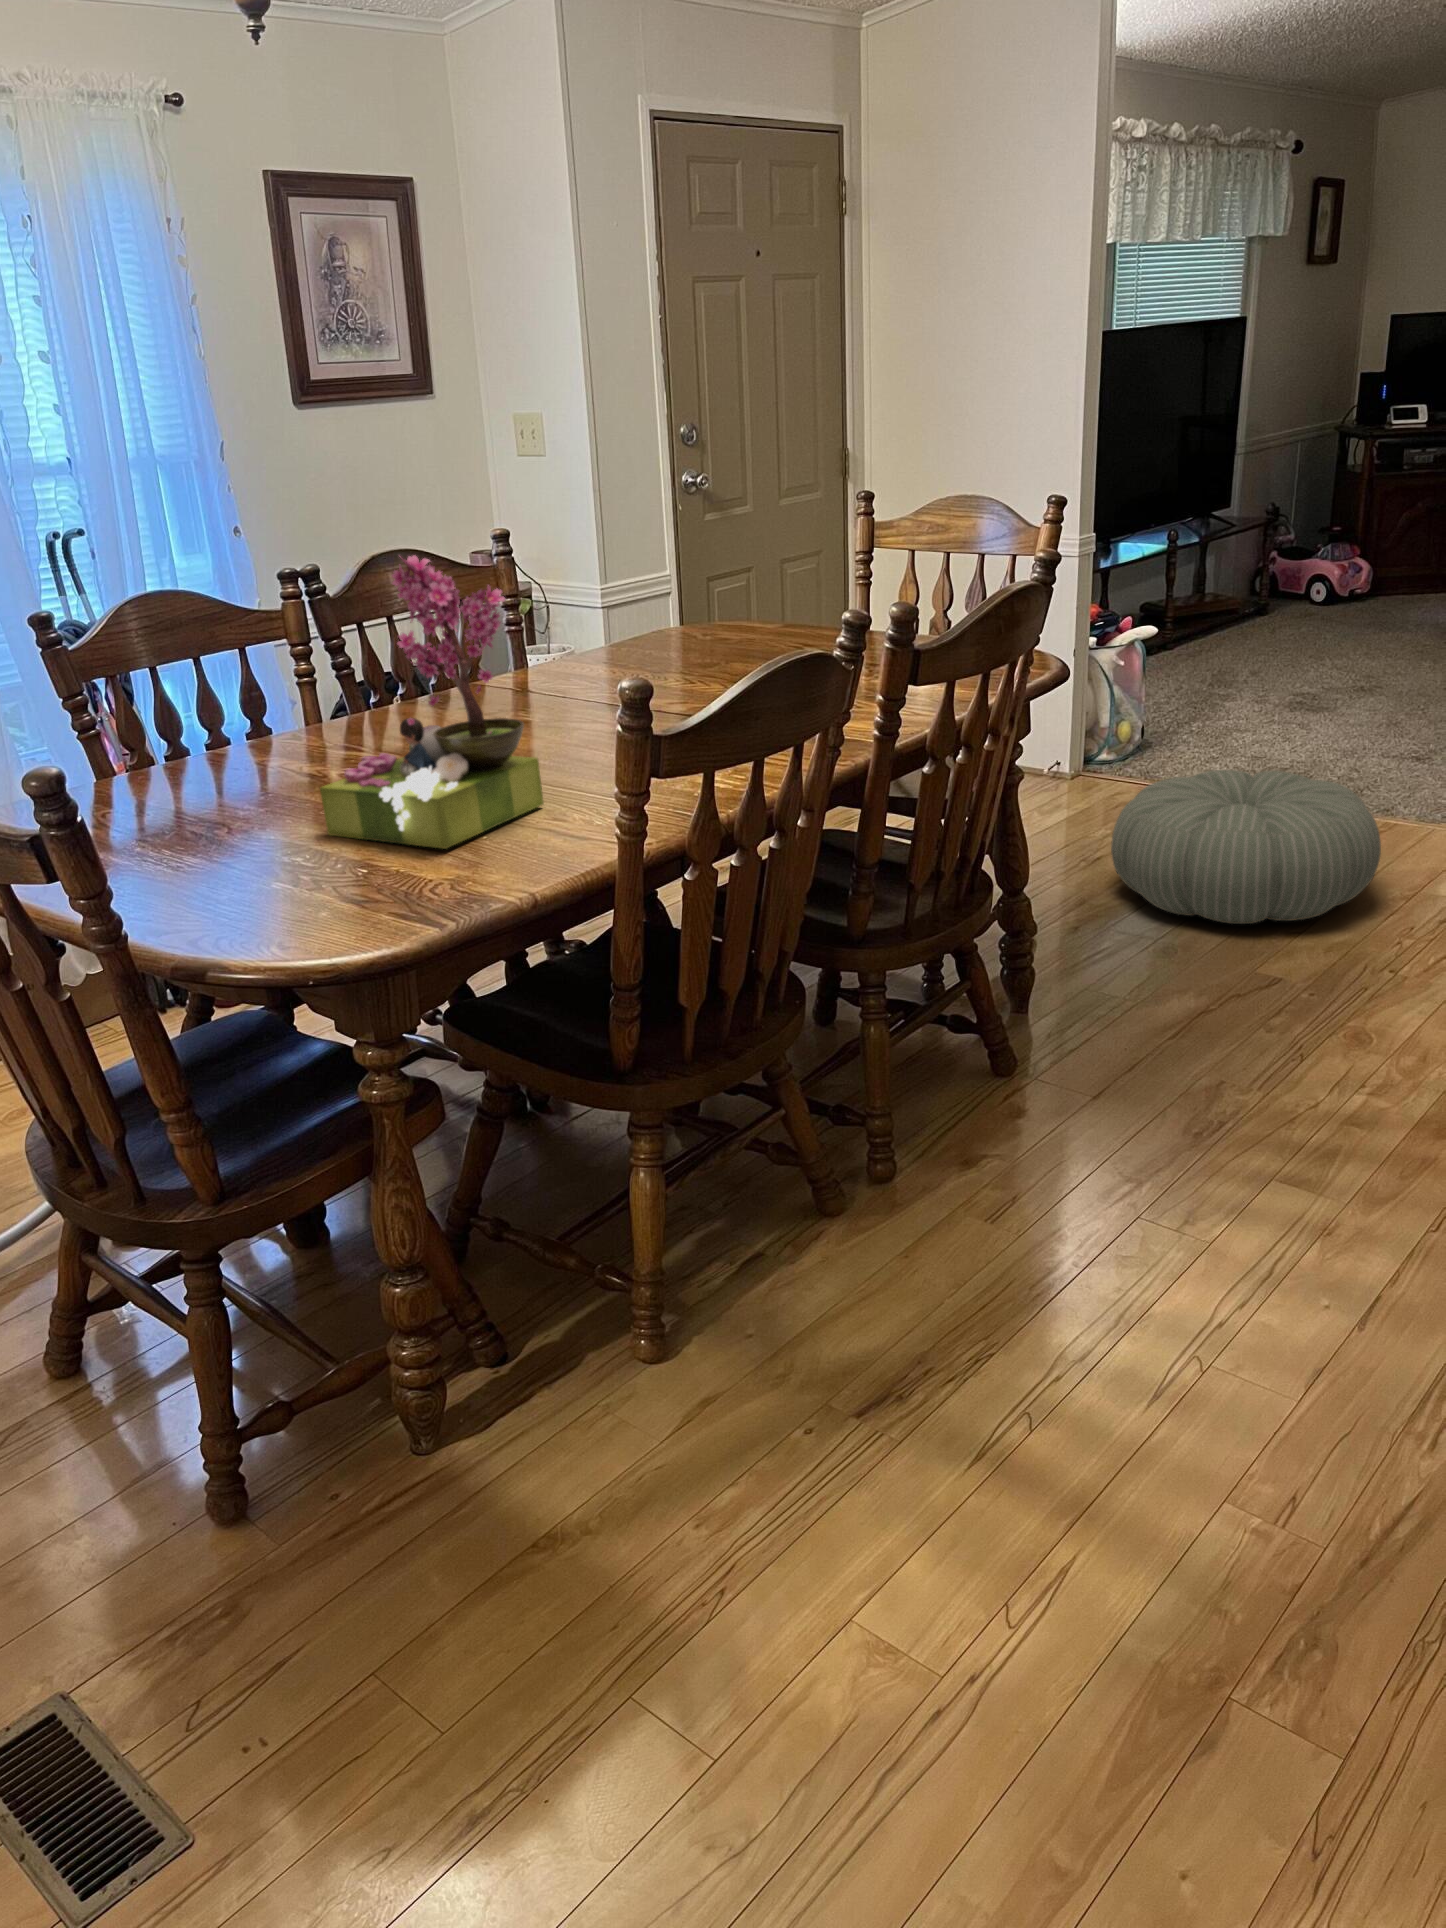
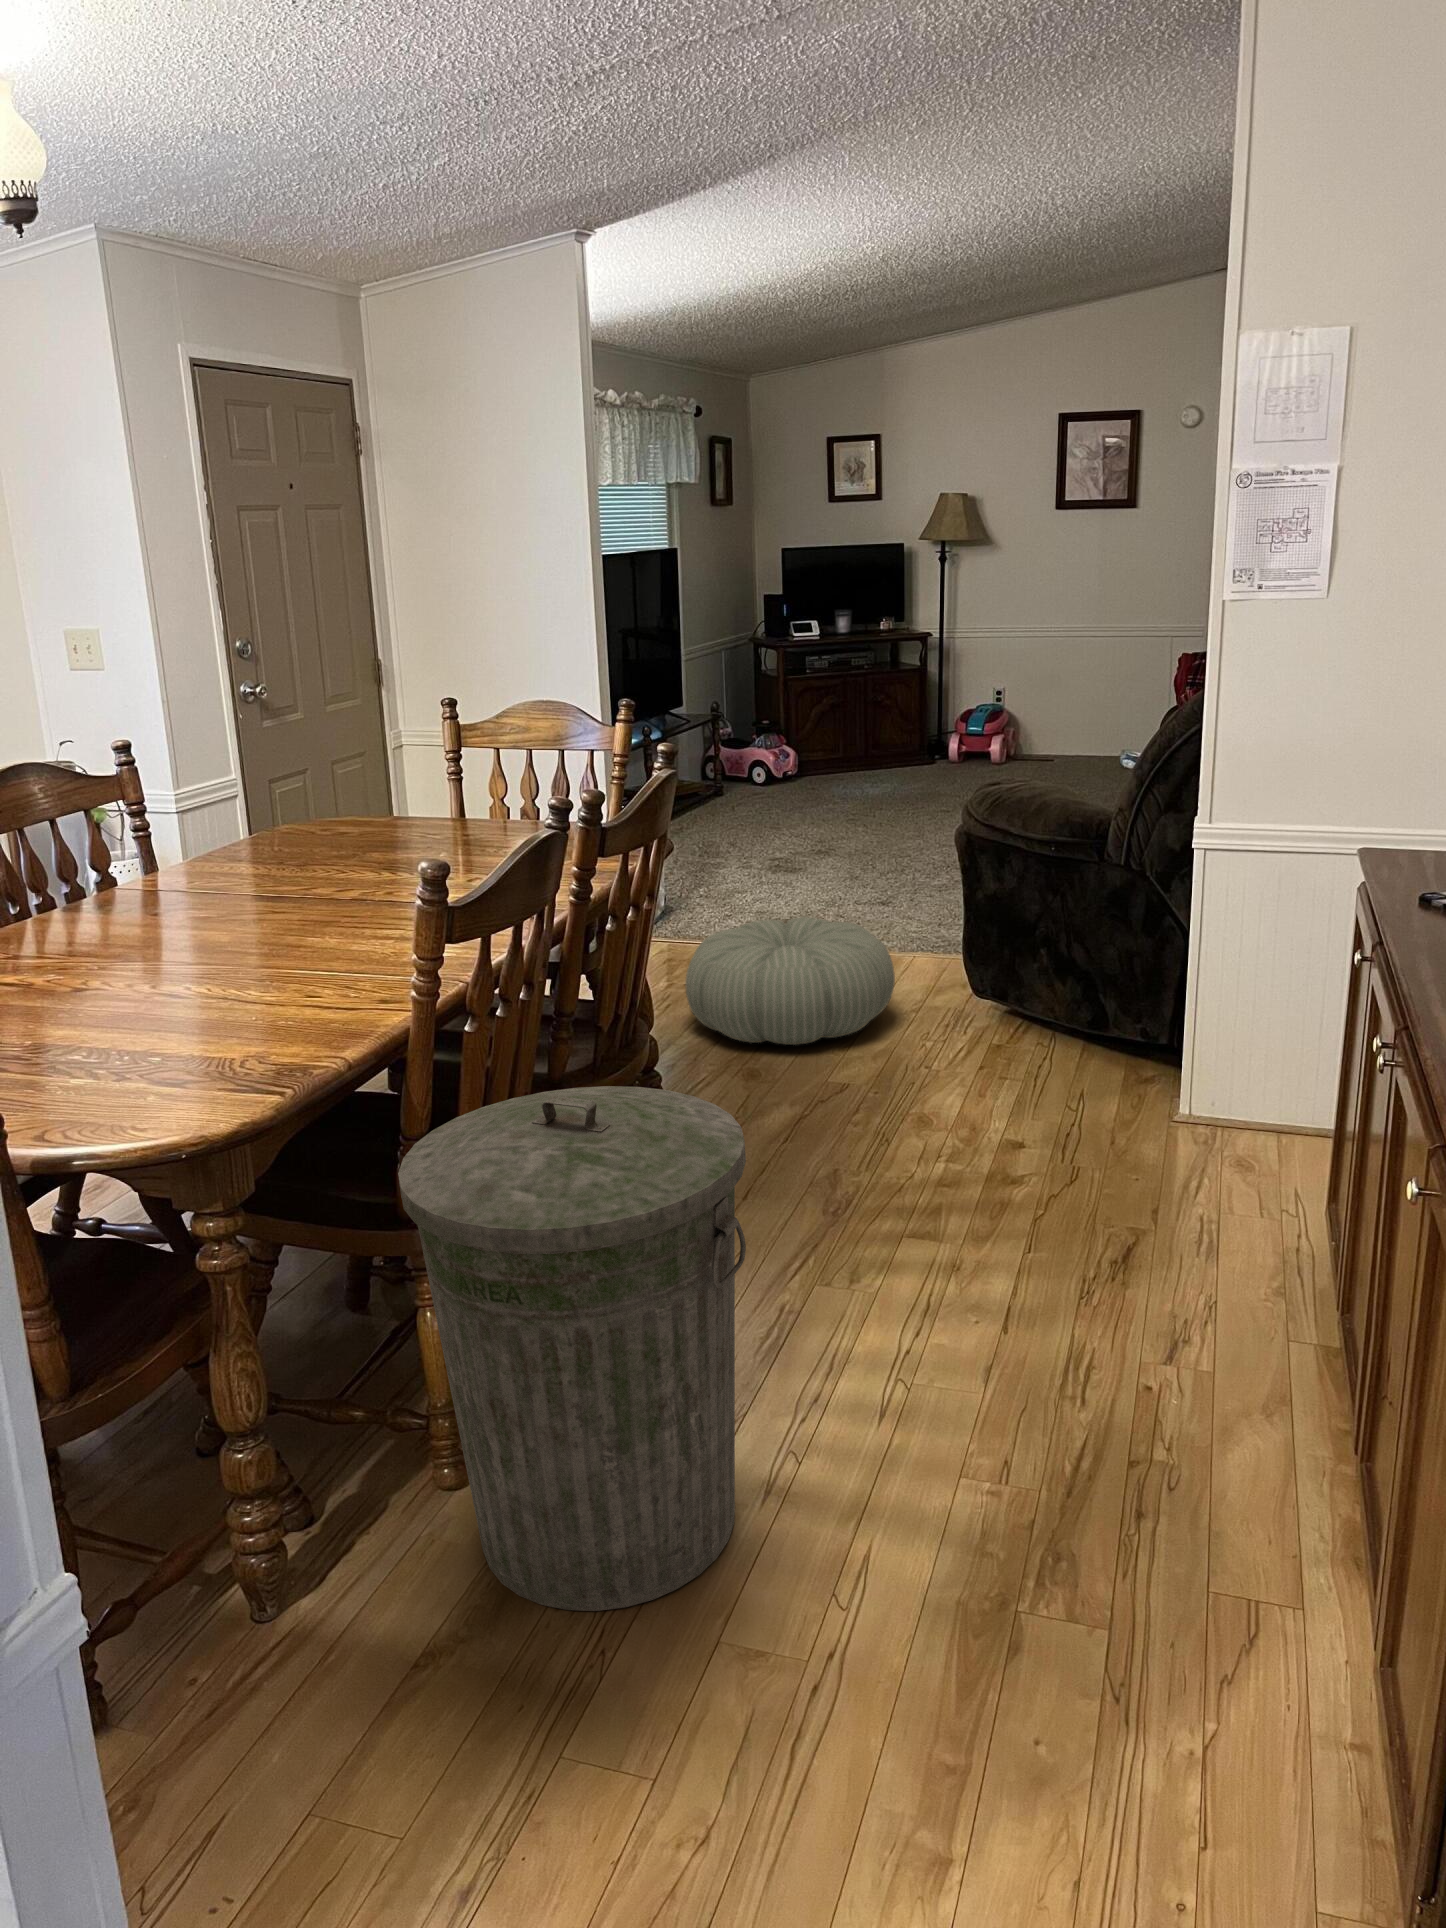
flower arrangement: present [320,555,544,849] -> none [85,763,300,1036]
trash can: none [561,953,965,1545] -> present [398,1086,746,1611]

